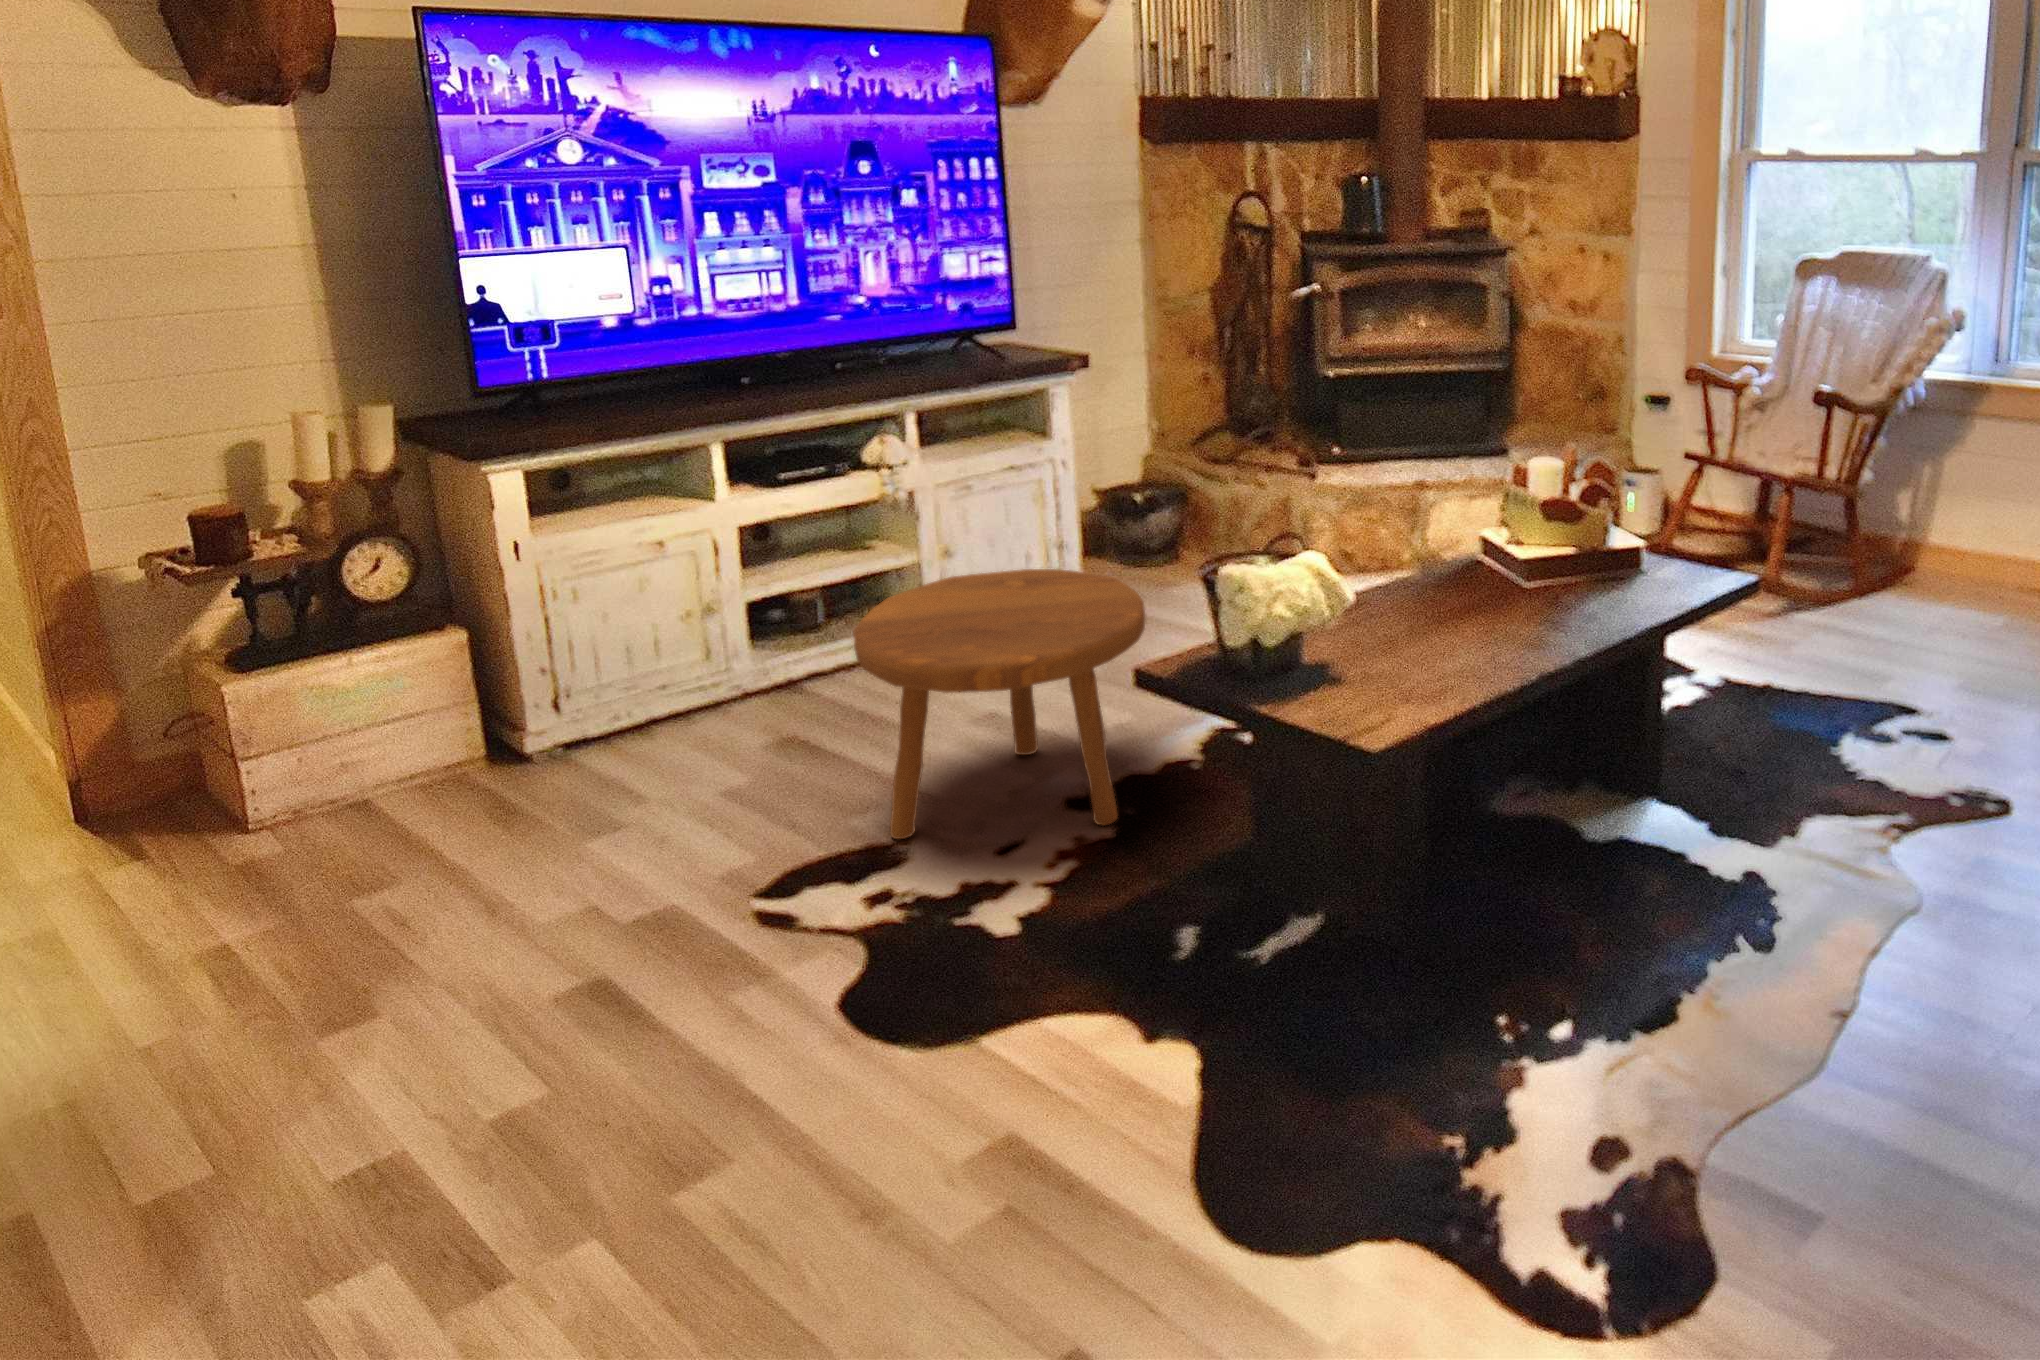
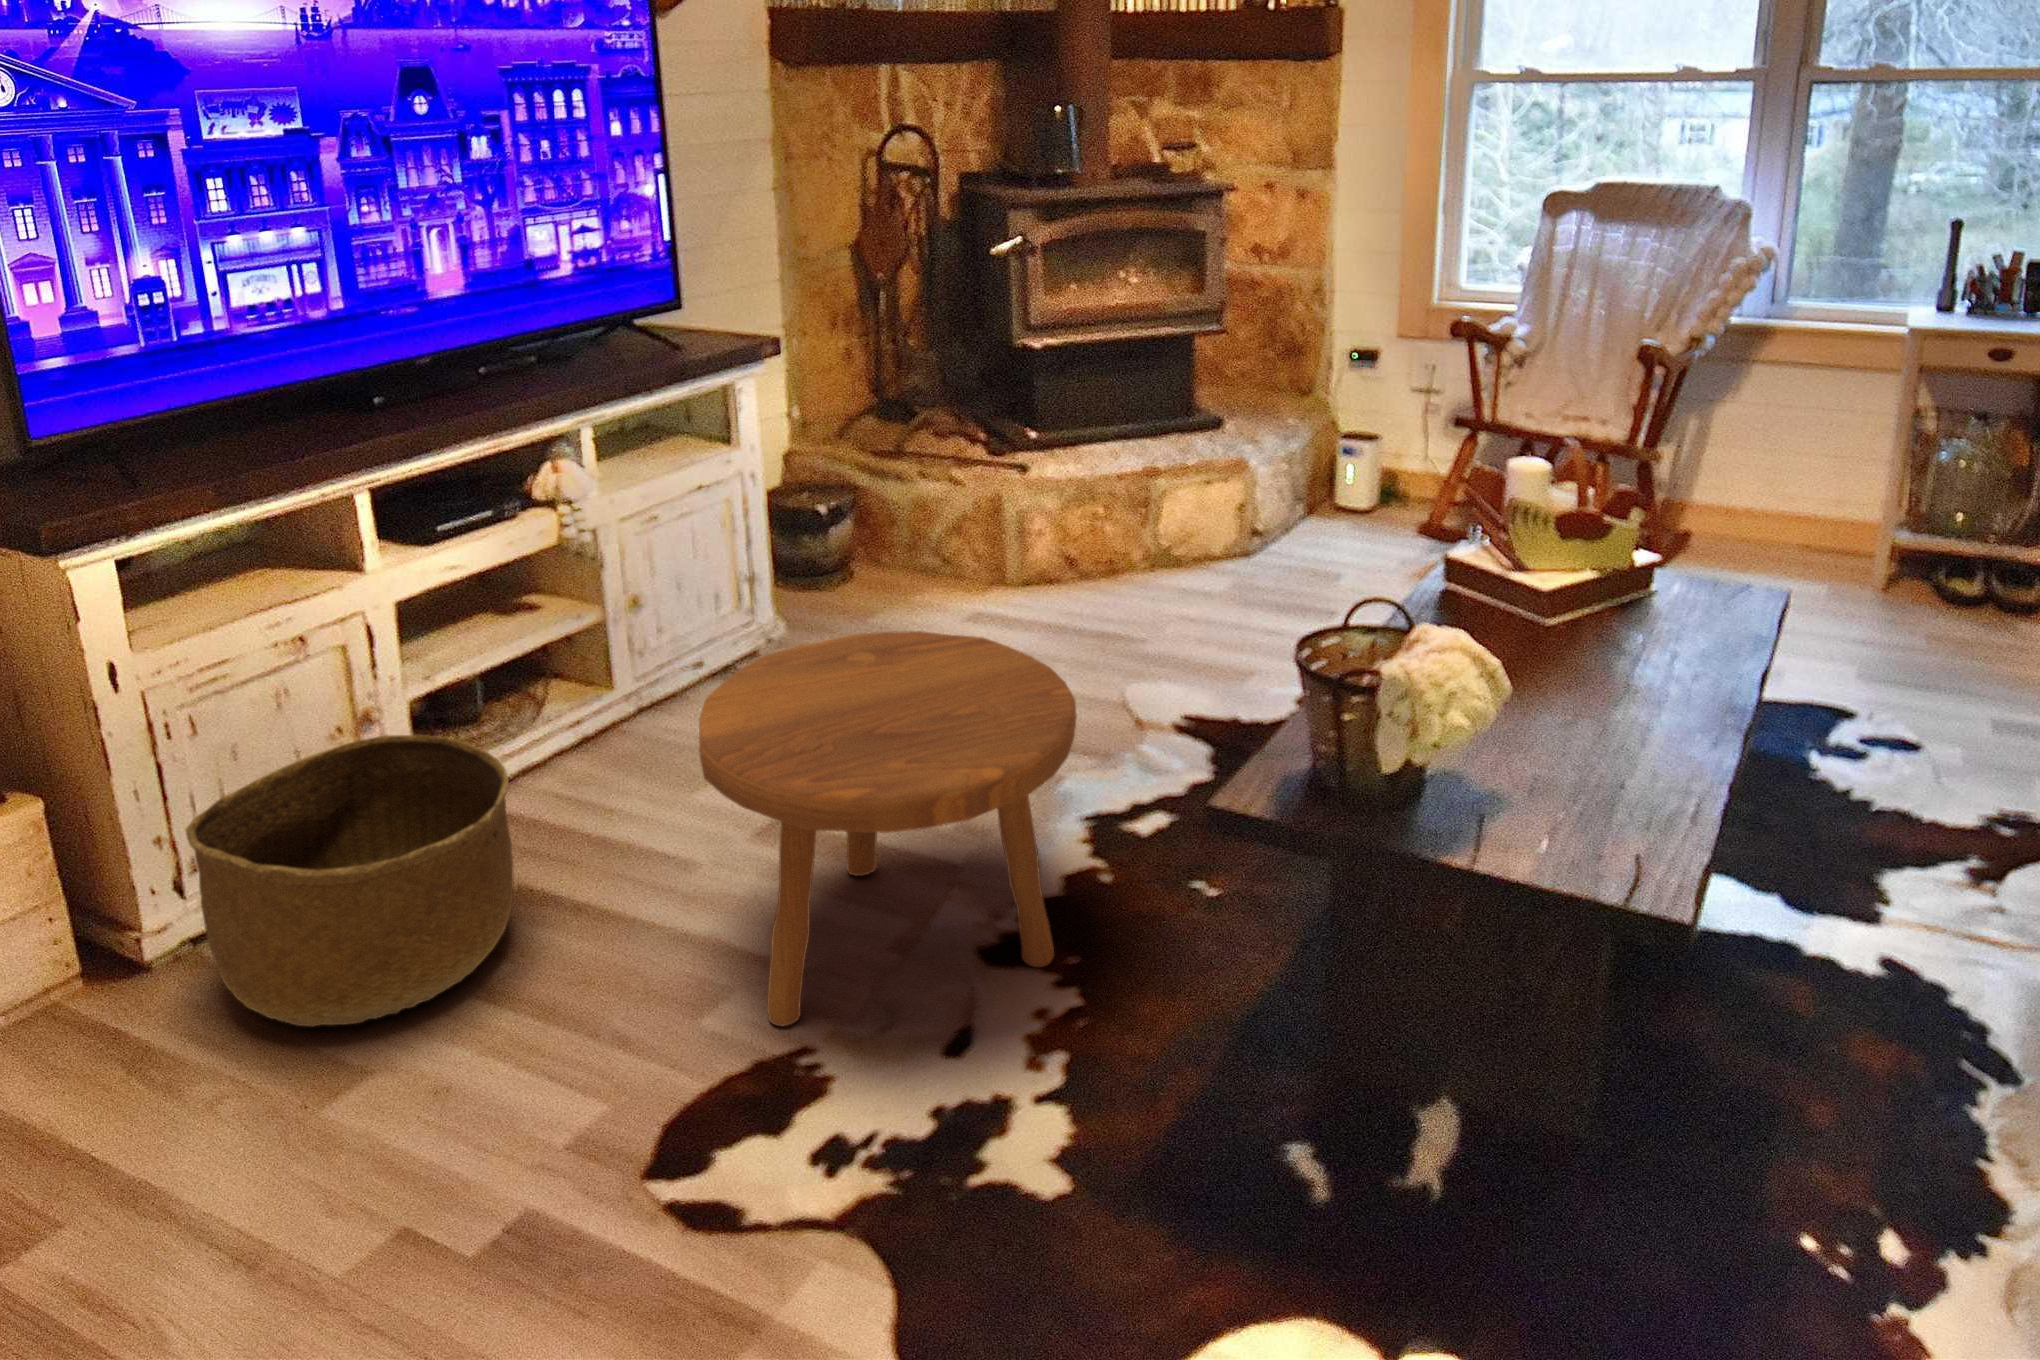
basket: none [538,617,771,804] -> present [185,735,514,1027]

